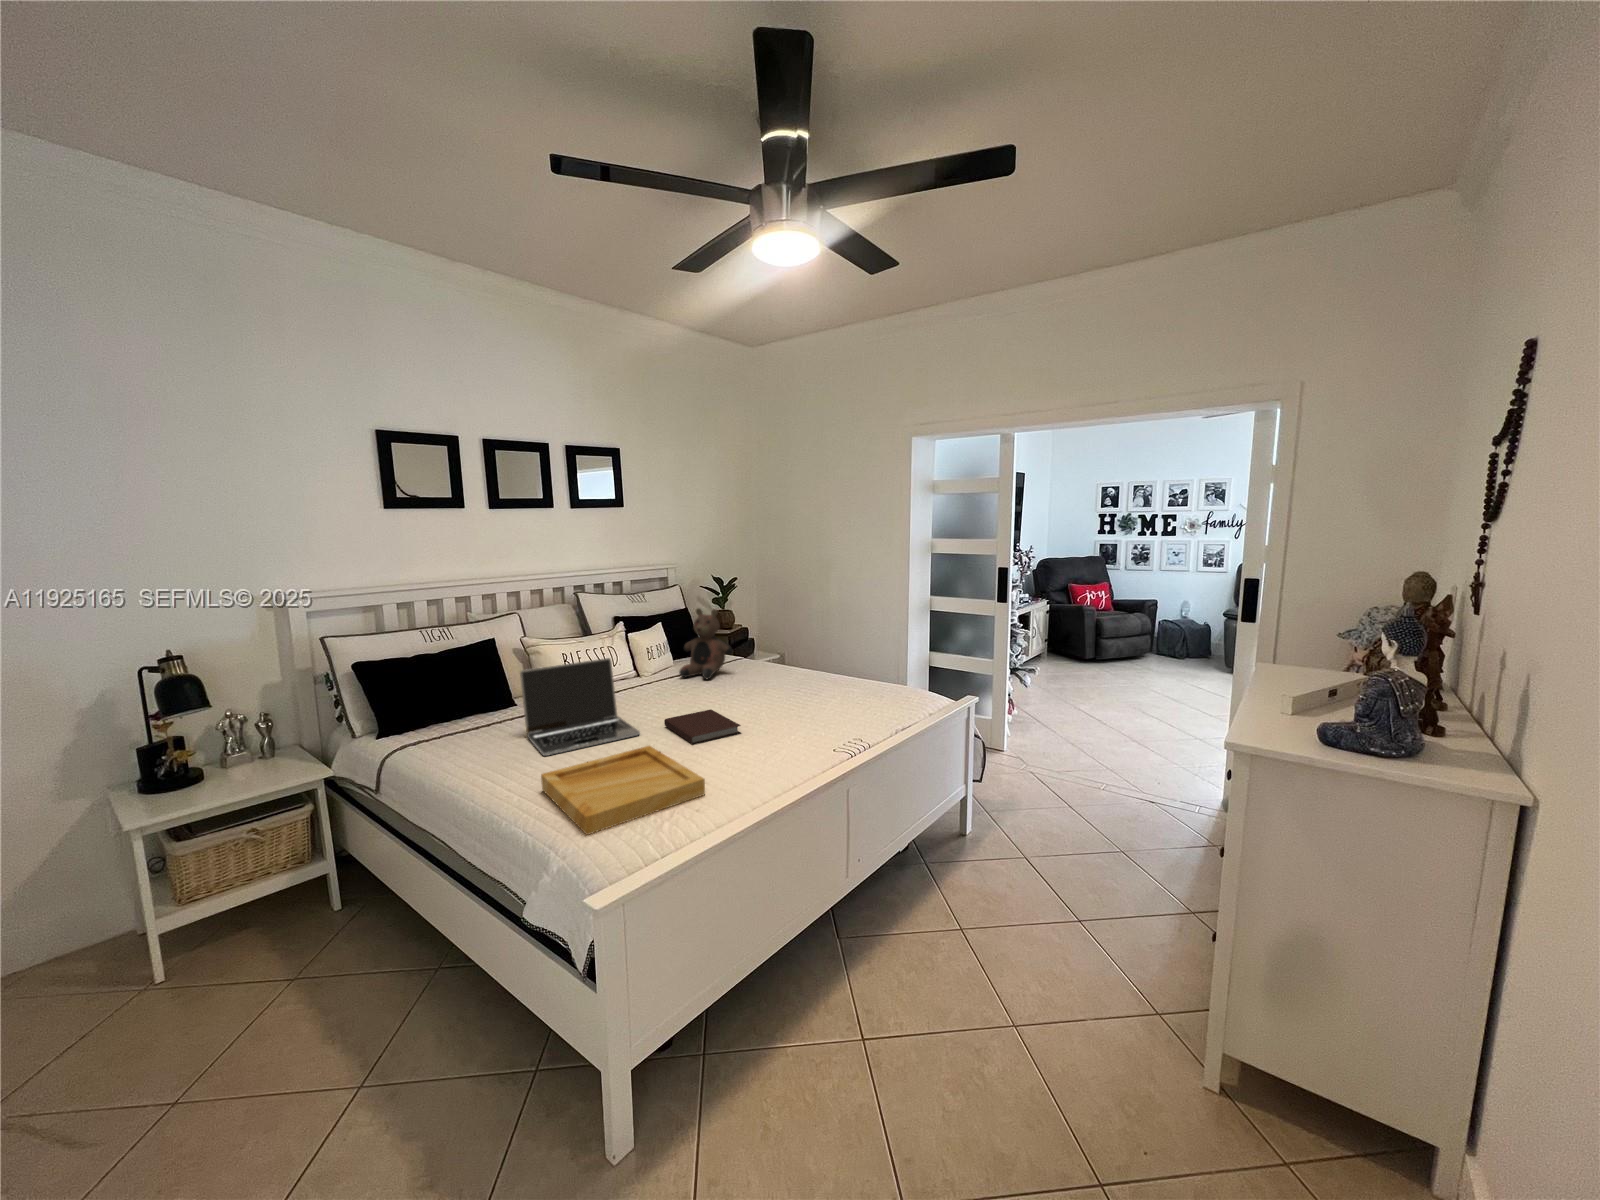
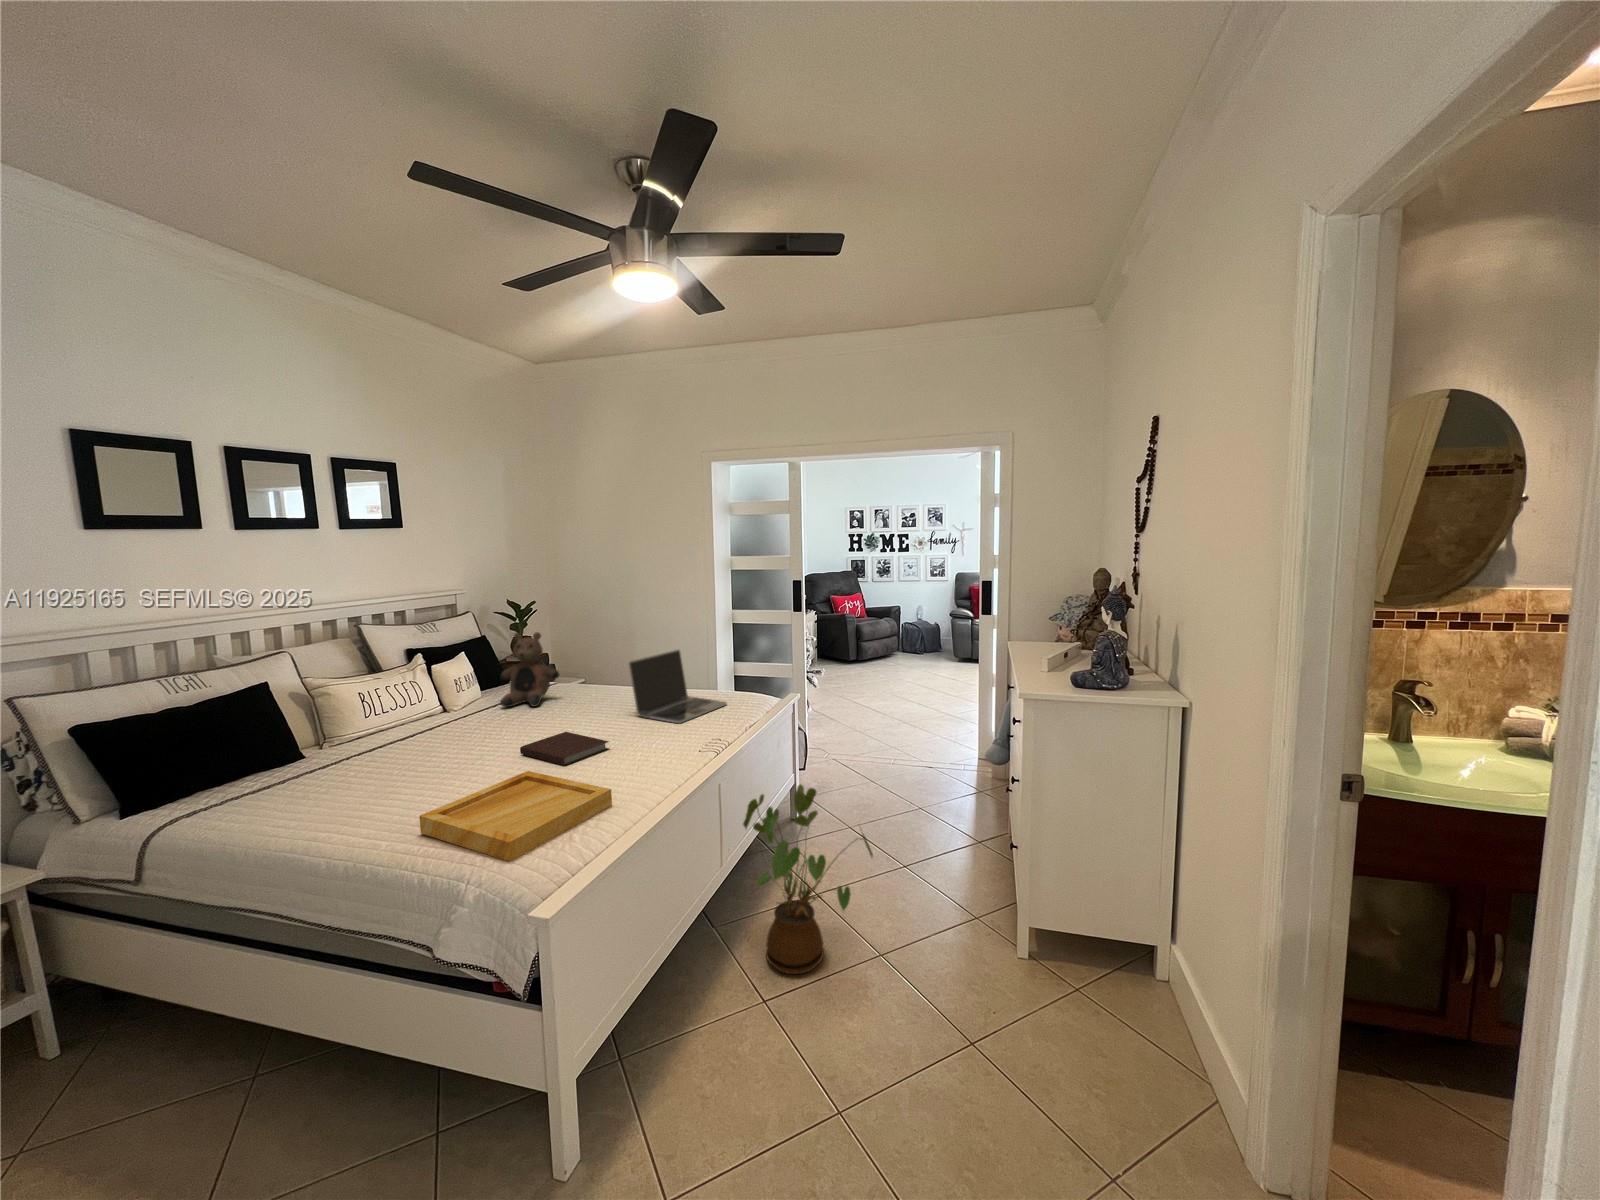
laptop: present [520,658,640,756] -> present [629,650,727,723]
house plant: none [858,805,1004,1019] -> present [743,785,873,974]

